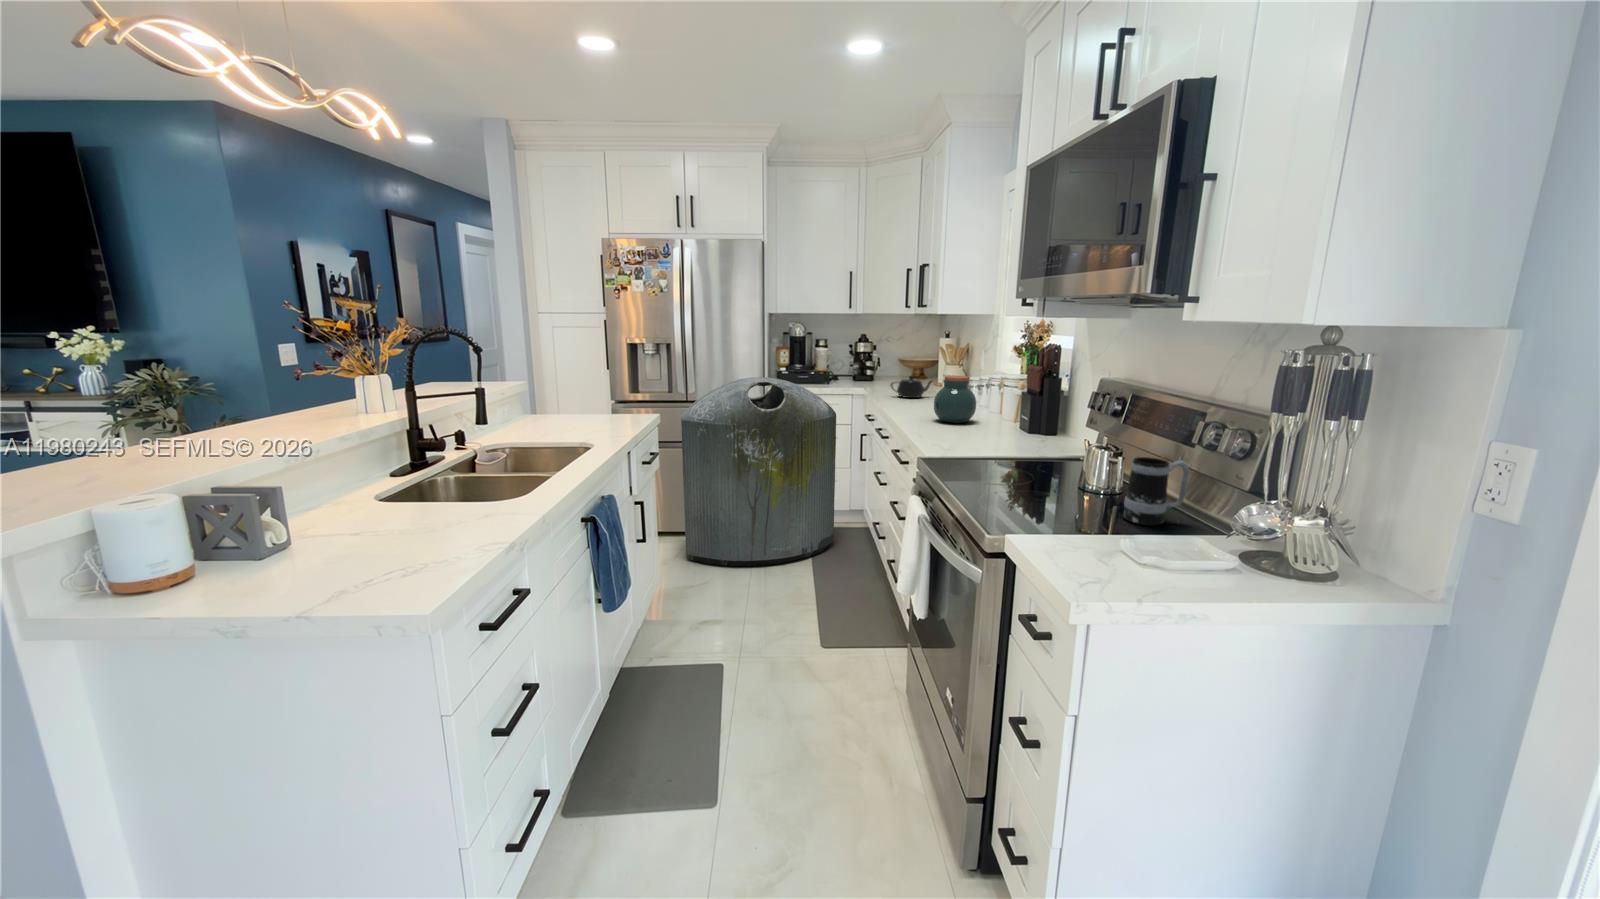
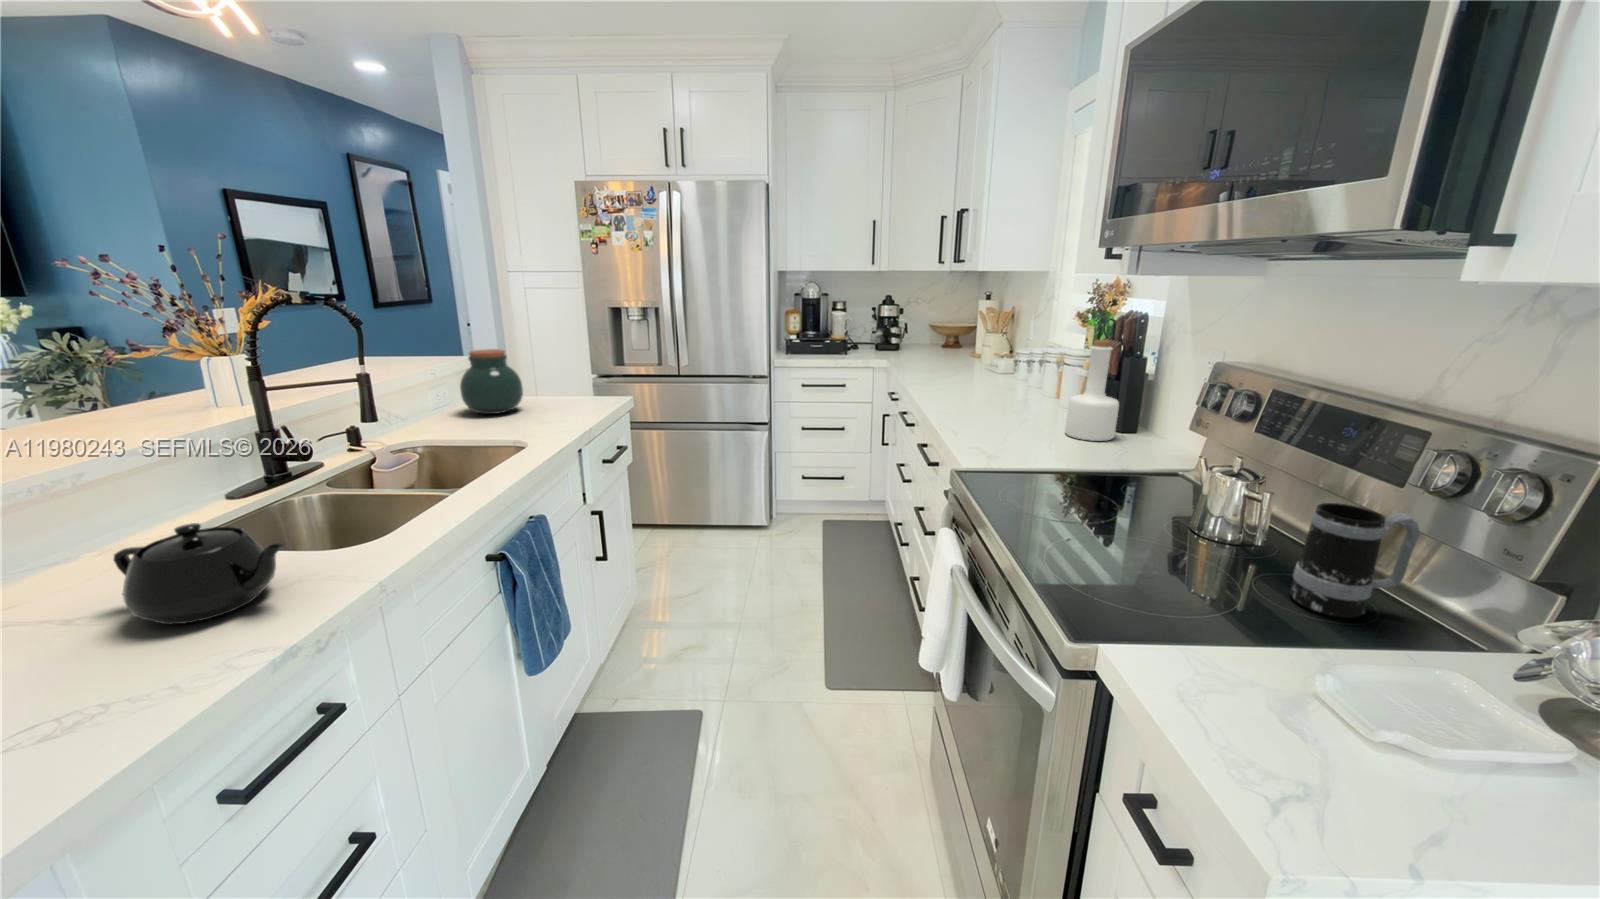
bottle: none [1003,366,1042,442] -> present [1065,340,1119,441]
jar: present [934,375,976,423] -> present [460,349,523,414]
teapot: present [891,376,932,398] -> present [114,523,284,624]
trash can: present [681,377,836,566] -> none [668,349,852,570]

